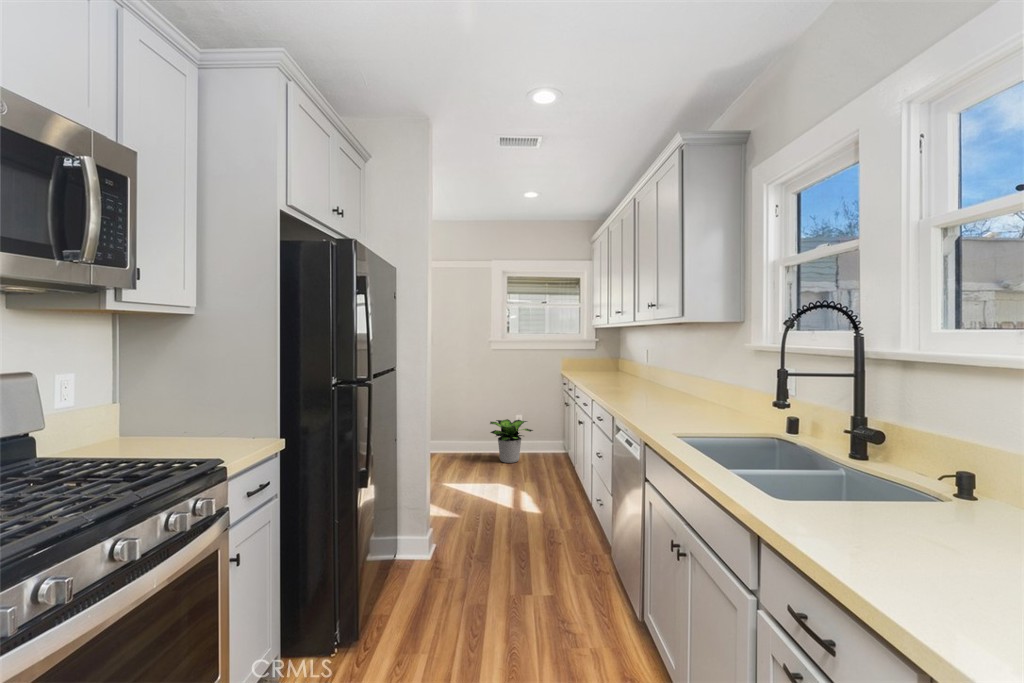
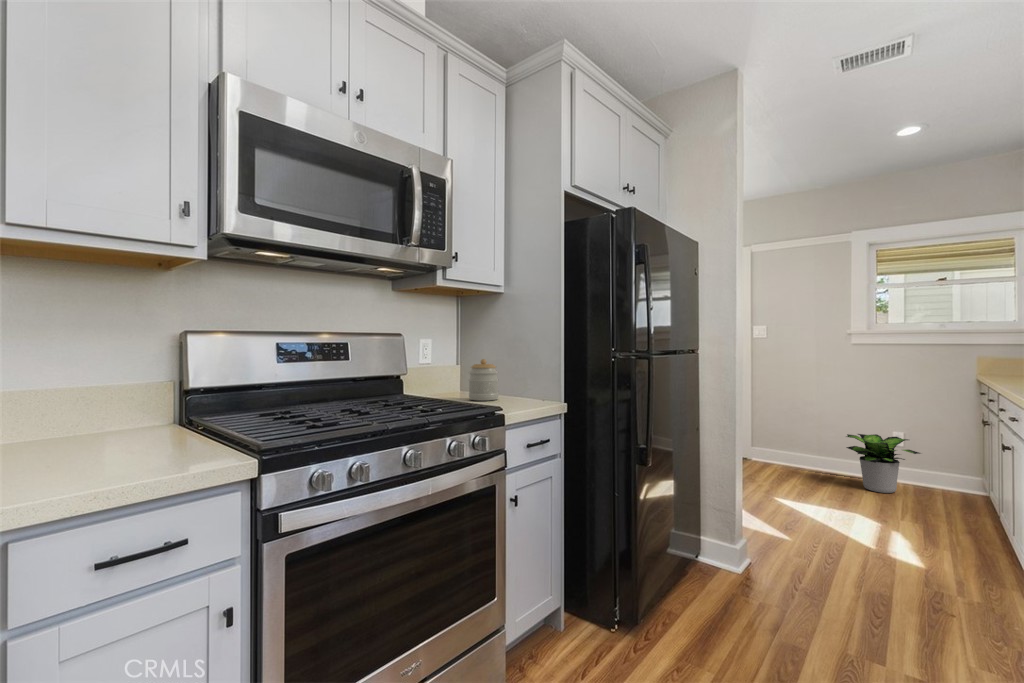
jar: none [150,397,194,450] -> present [469,359,498,401]

